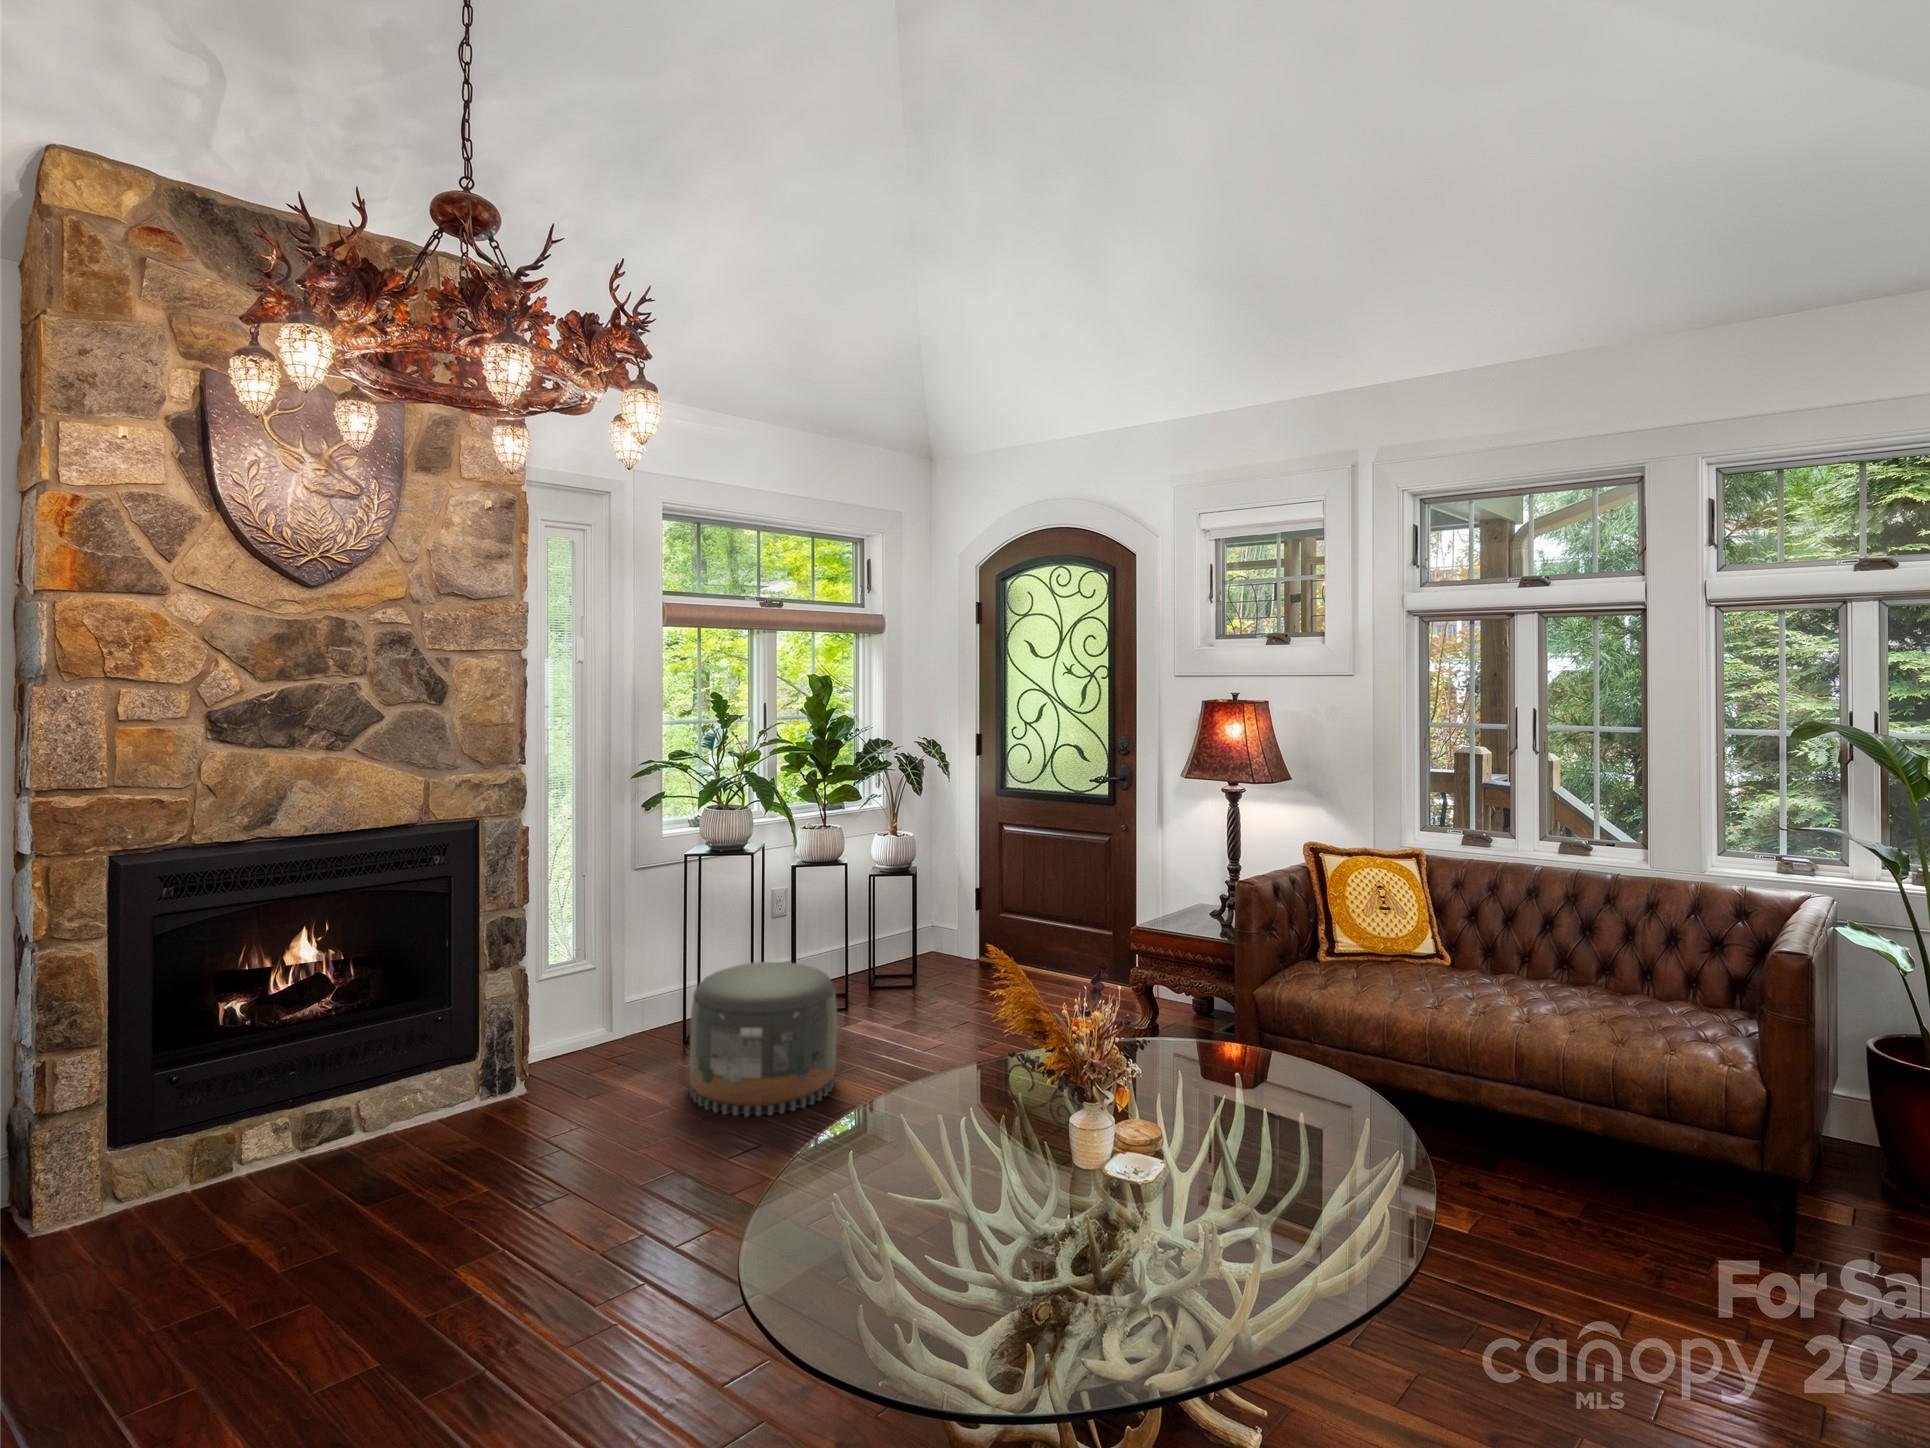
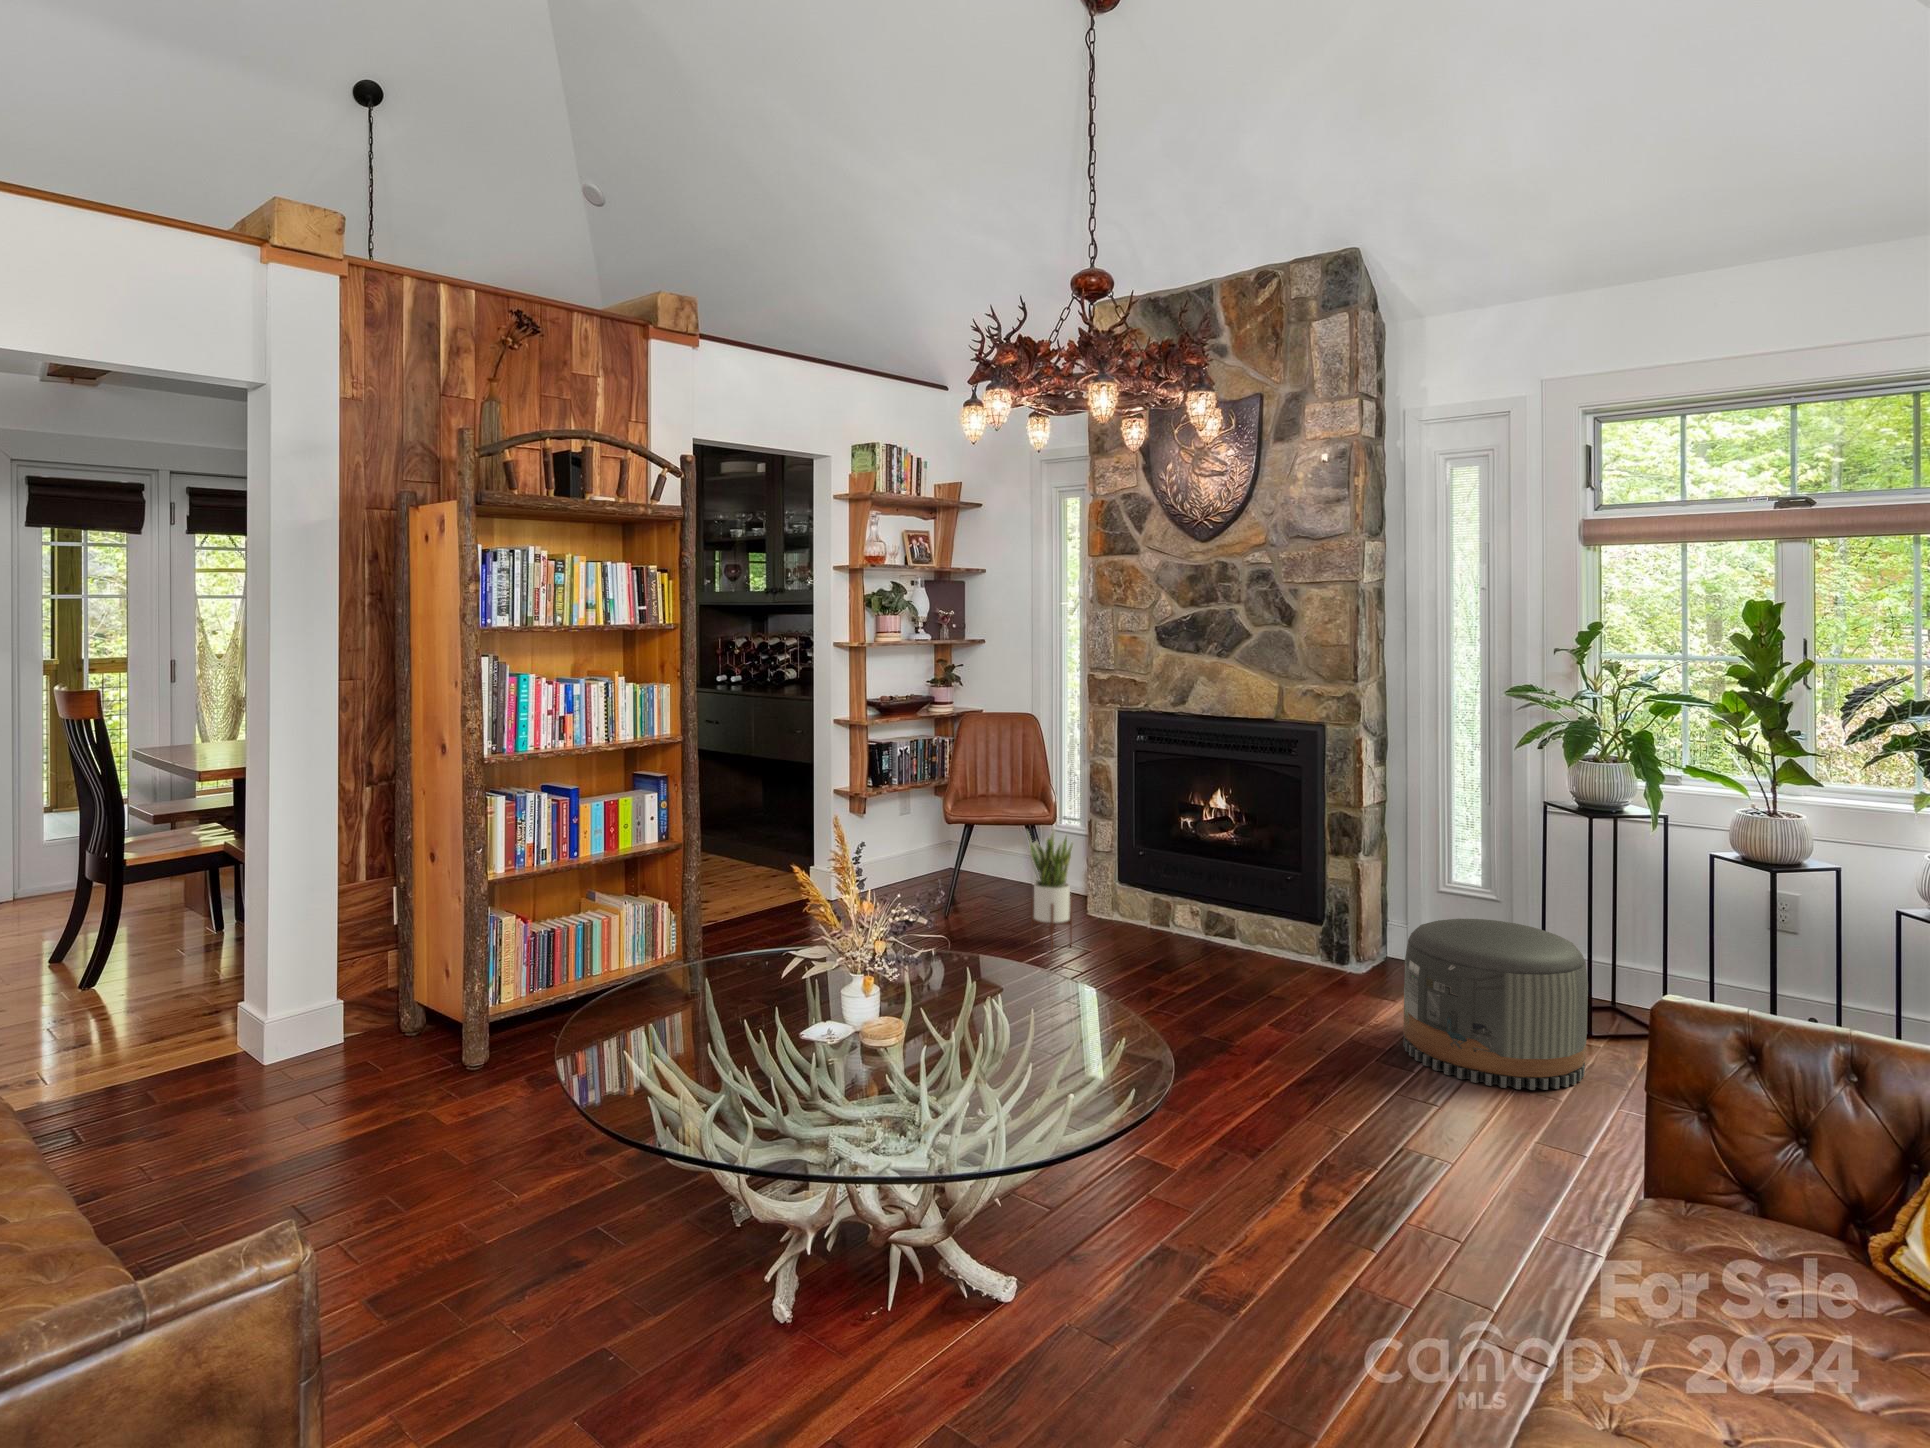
potted plant: none [126,1082,208,1318] -> present [1027,828,1073,951]

